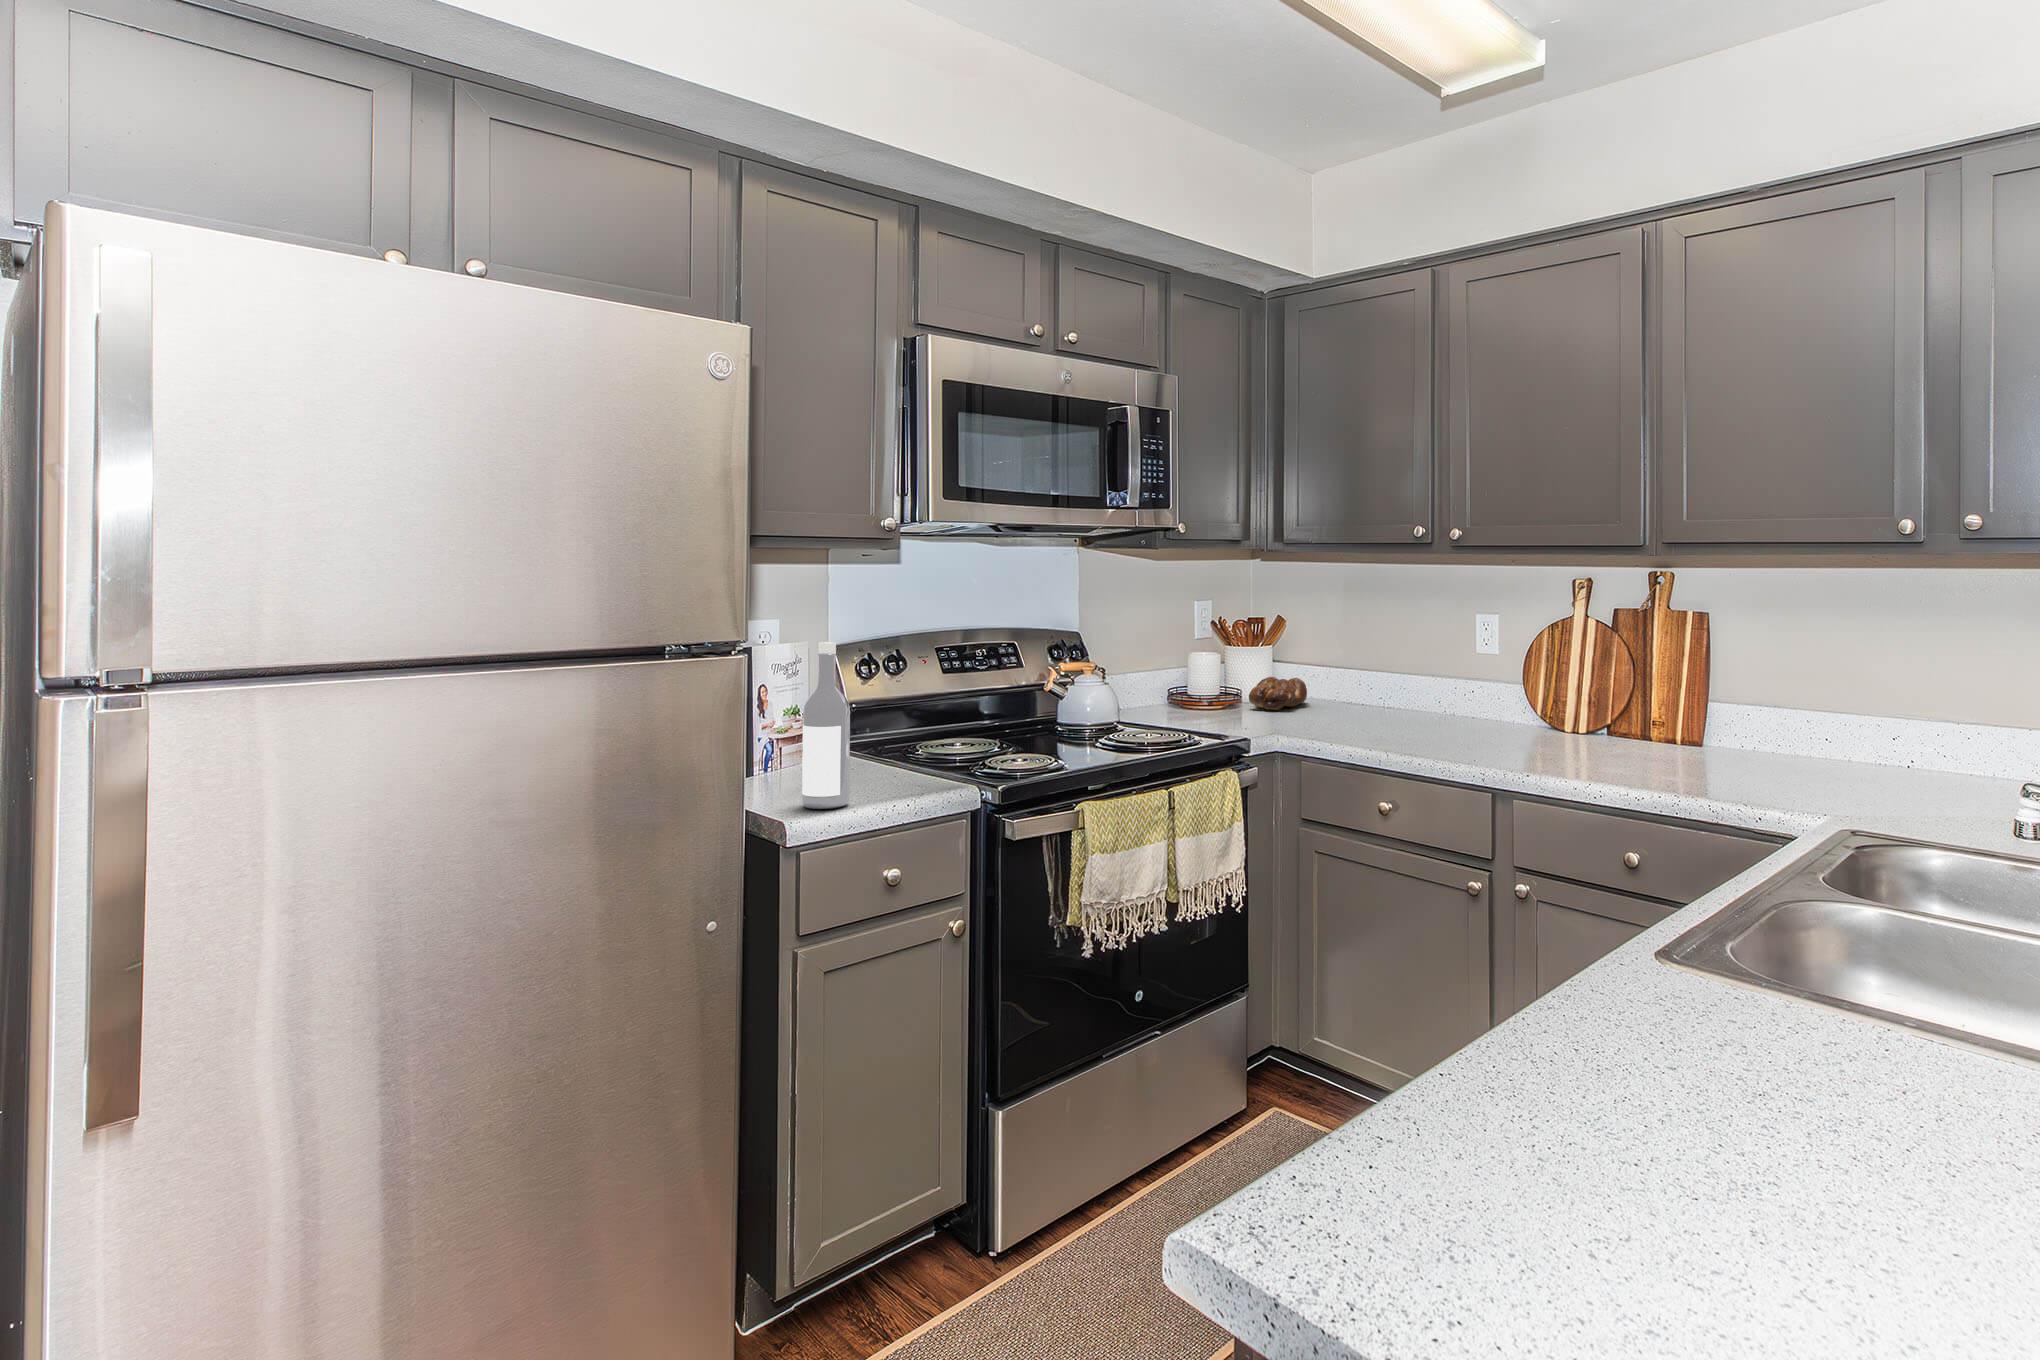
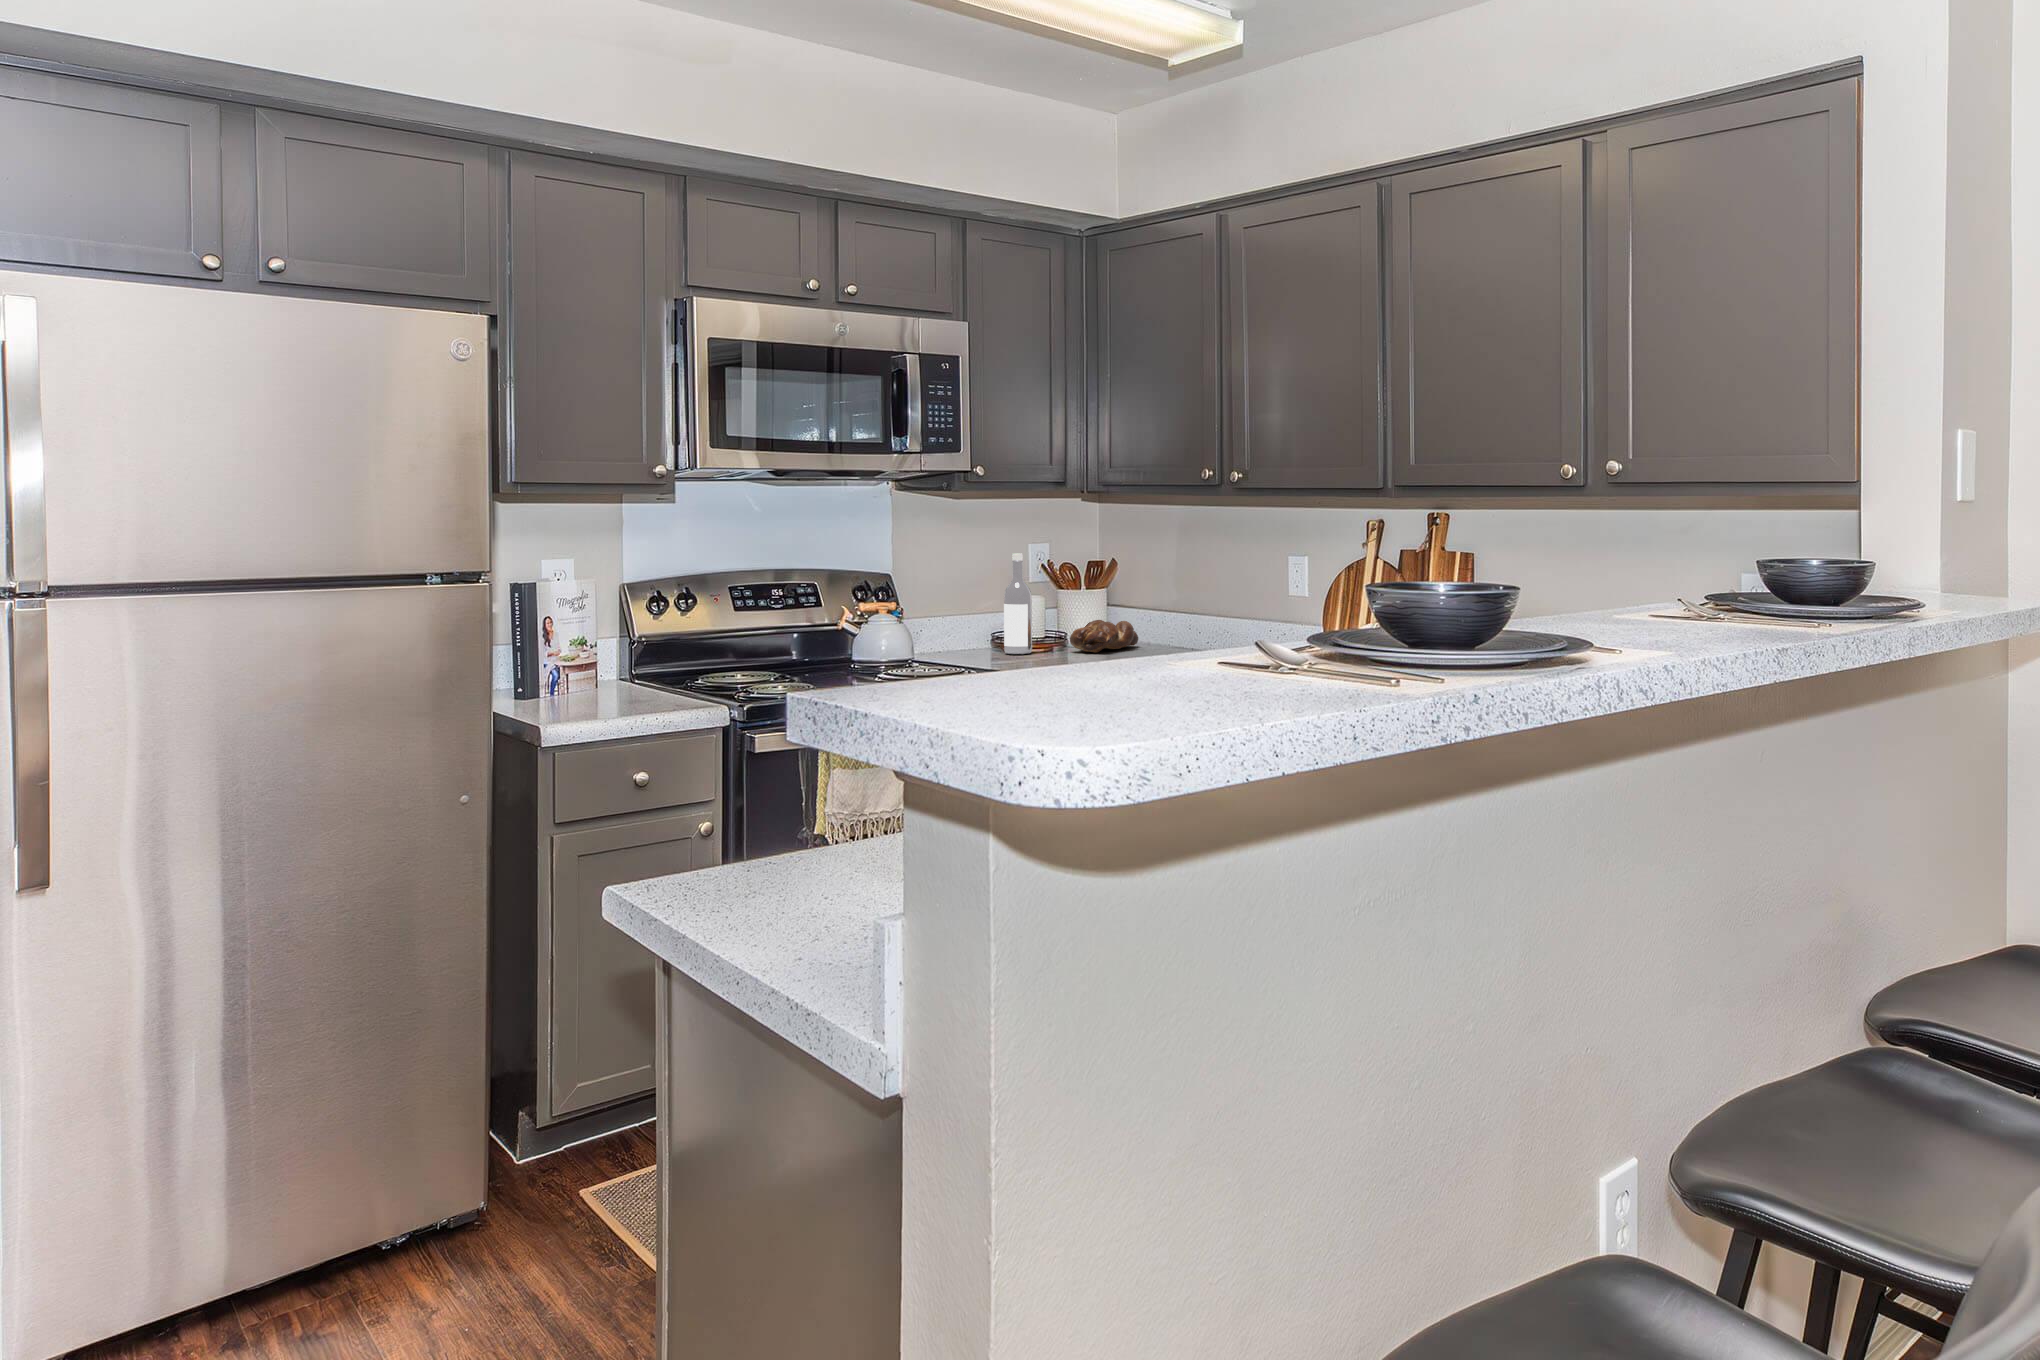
wine bottle: present [802,642,850,809] -> present [1004,553,1032,654]

